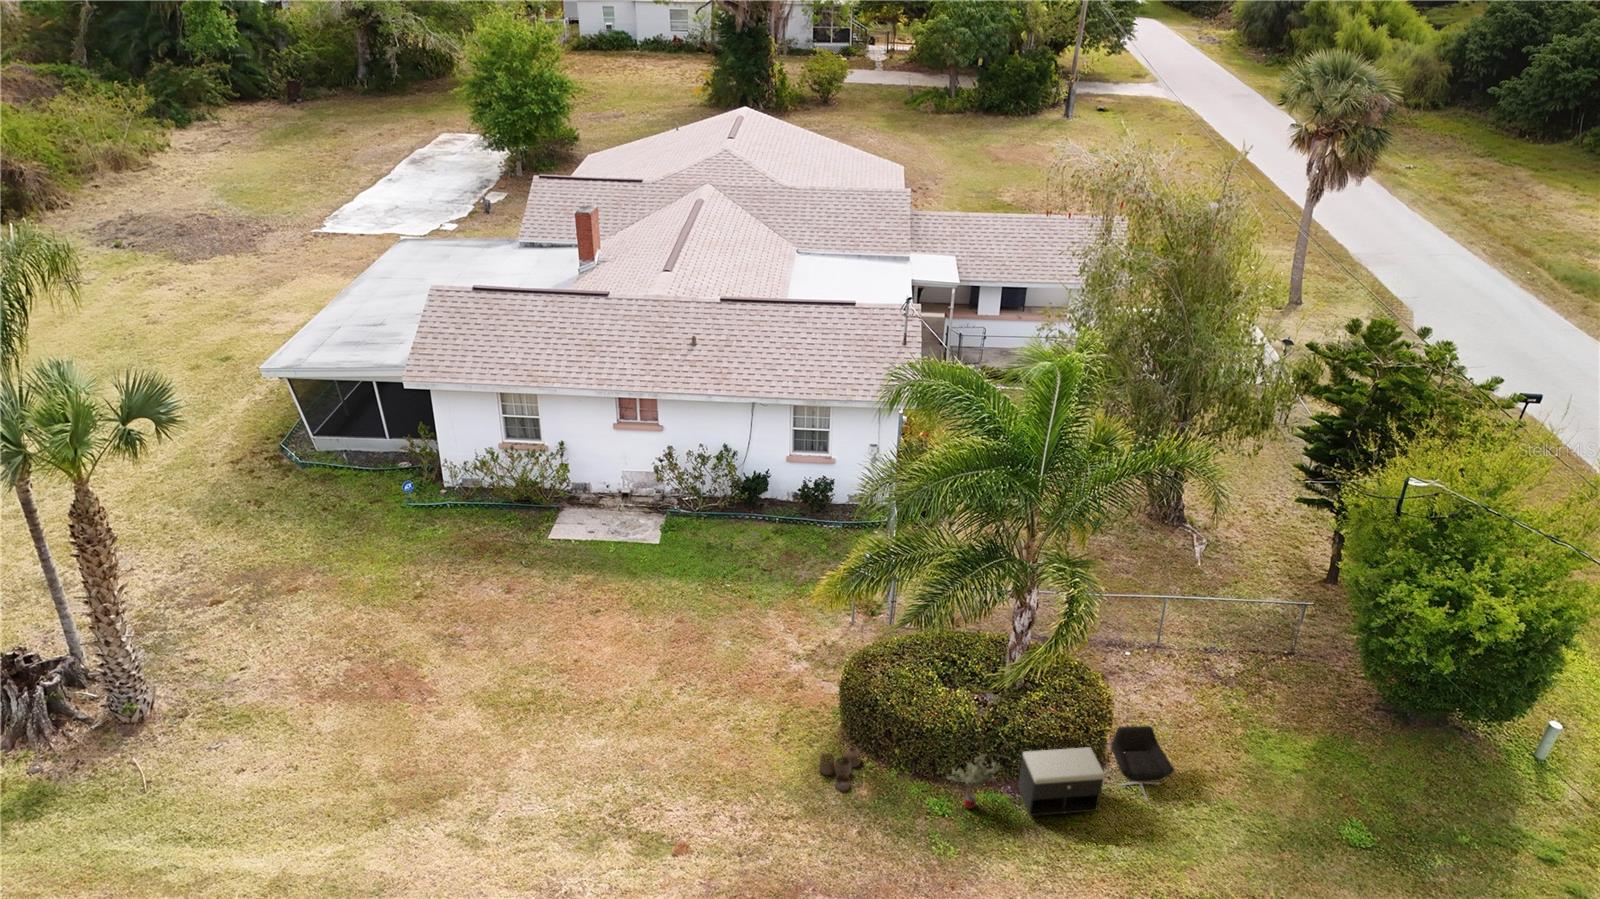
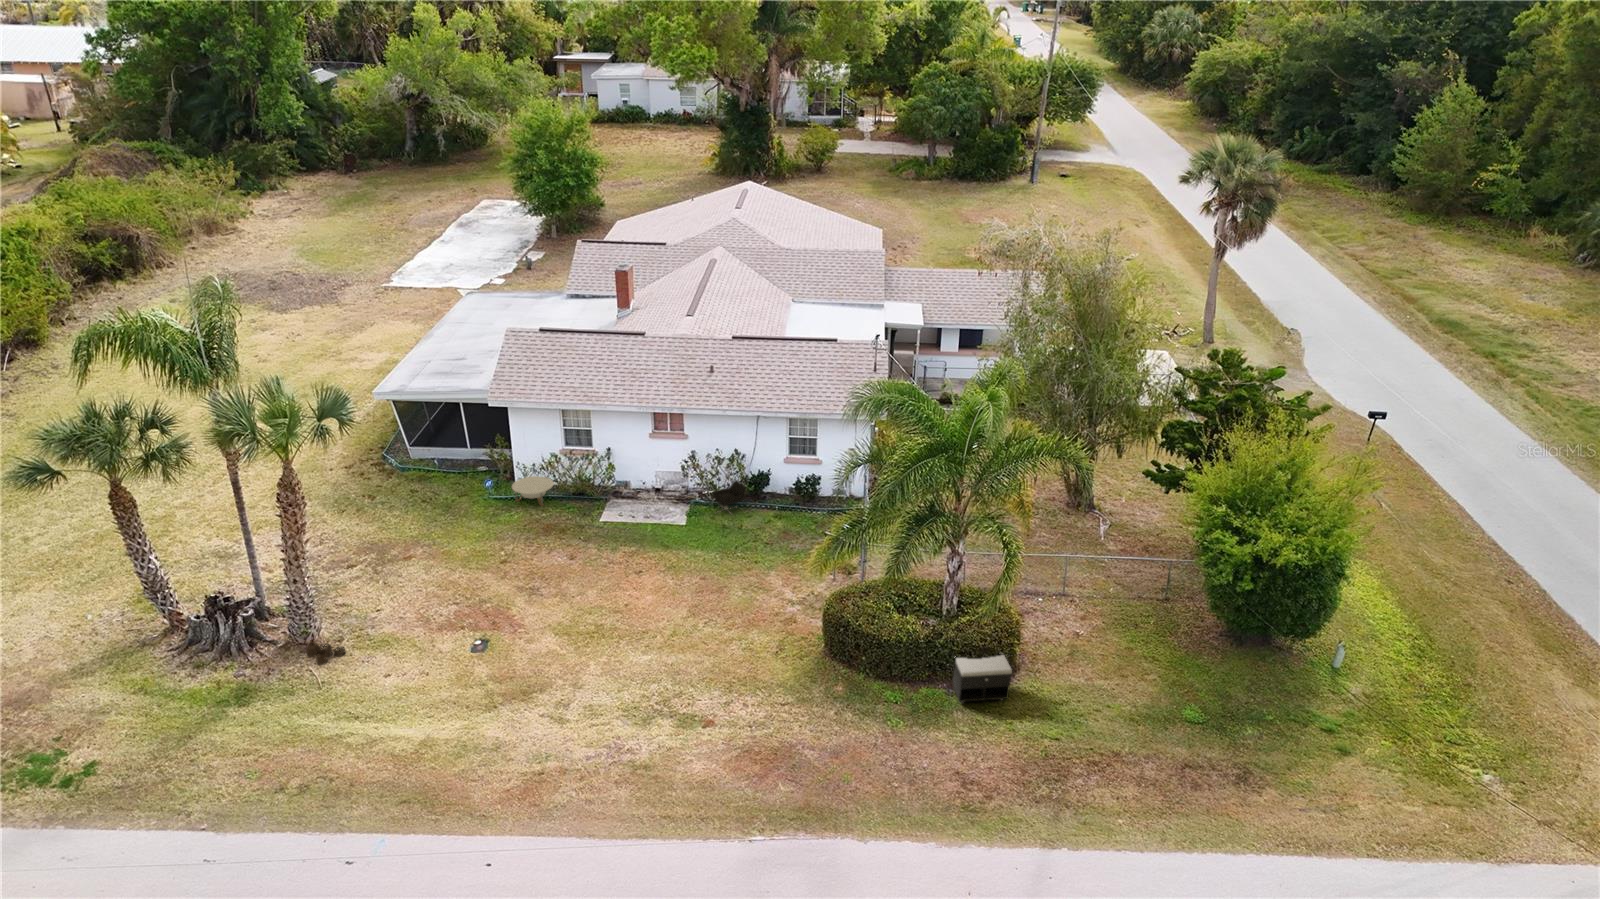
round table: none [438,476,492,516] -> present [512,476,554,506]
lounge chair: present [1111,726,1174,801] -> present [712,480,746,510]
woven basket: present [820,746,861,791] -> present [306,643,345,665]
potted tree: present [947,754,999,809] -> none [899,656,937,698]

